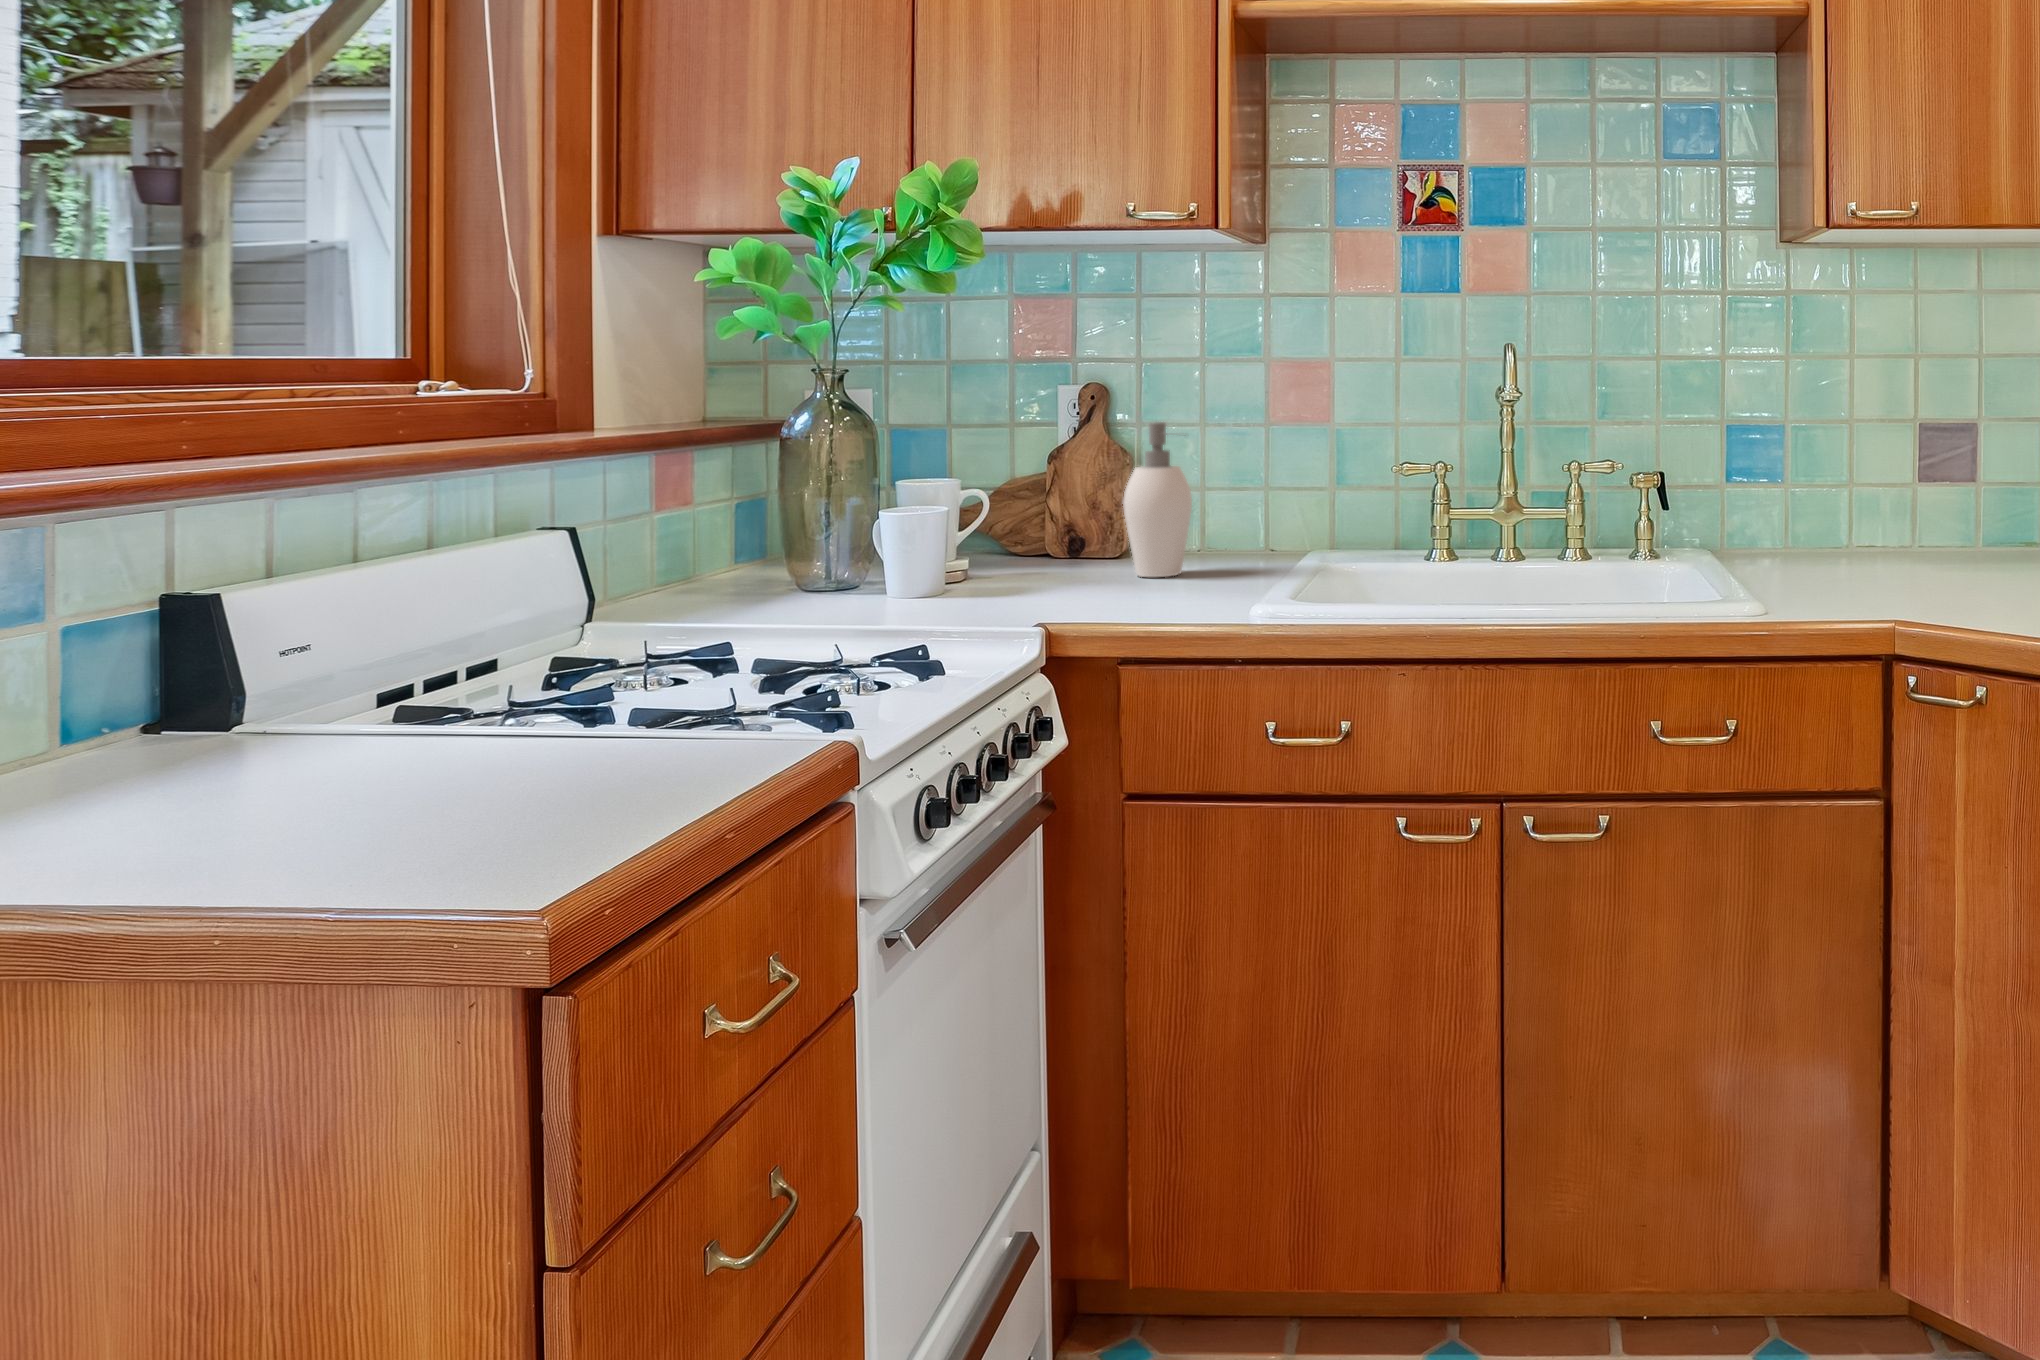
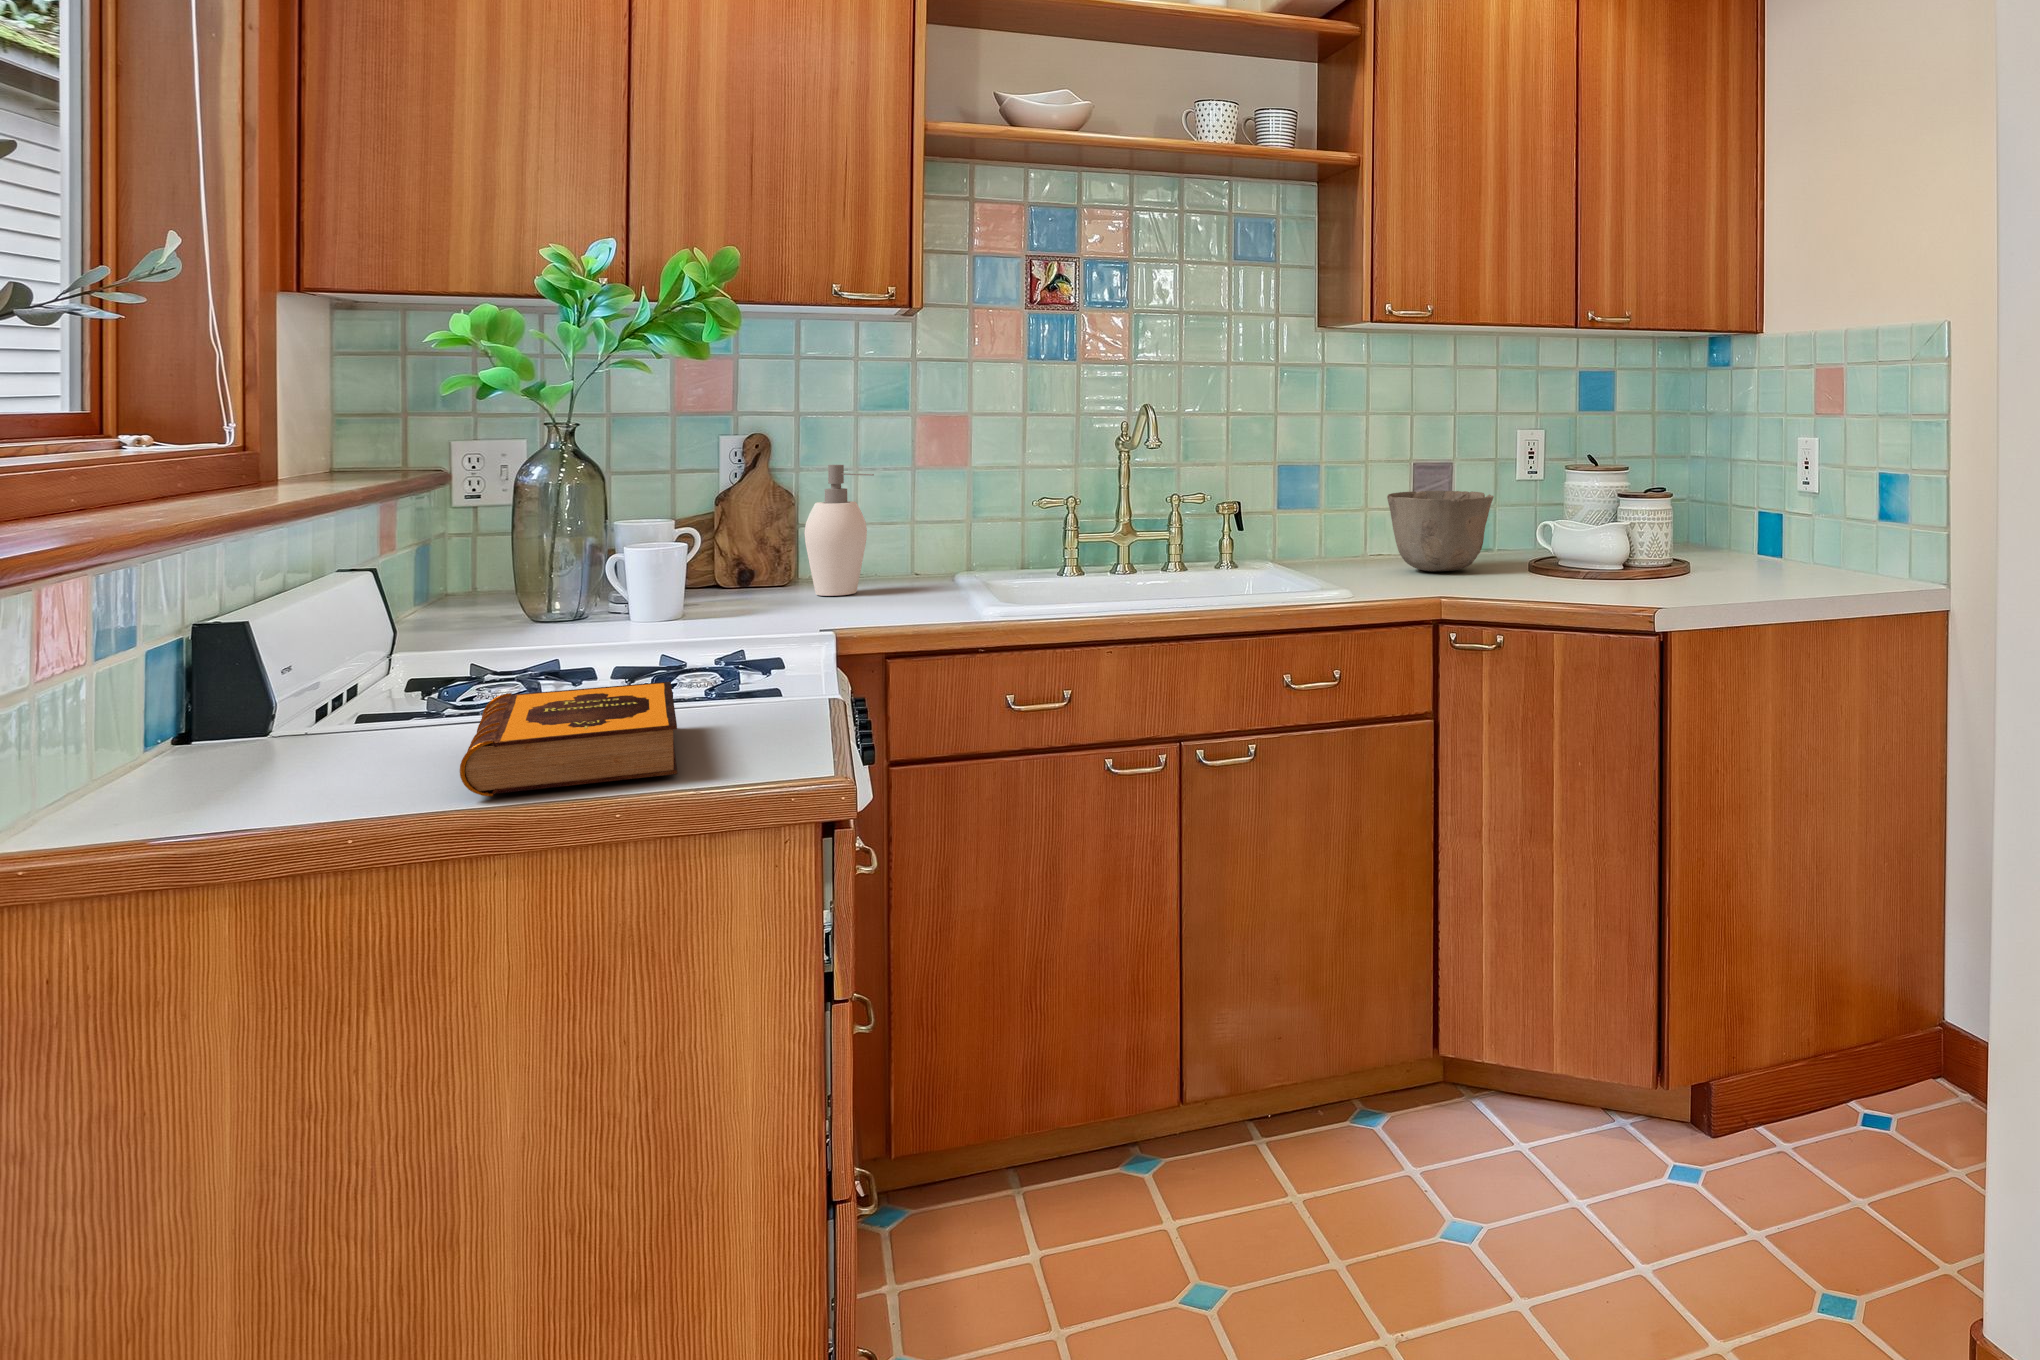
ceramic bowl: none [1846,463,2001,578] -> present [1387,491,1494,571]
hardback book: none [138,714,618,889] -> present [460,682,677,796]

